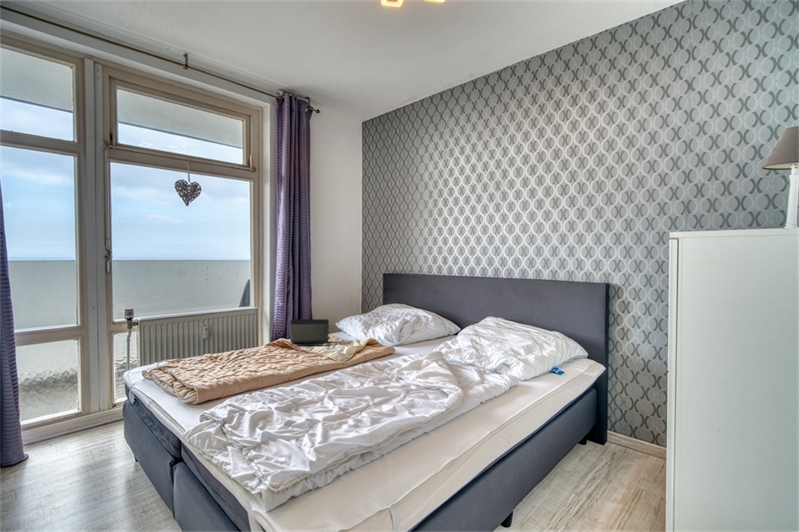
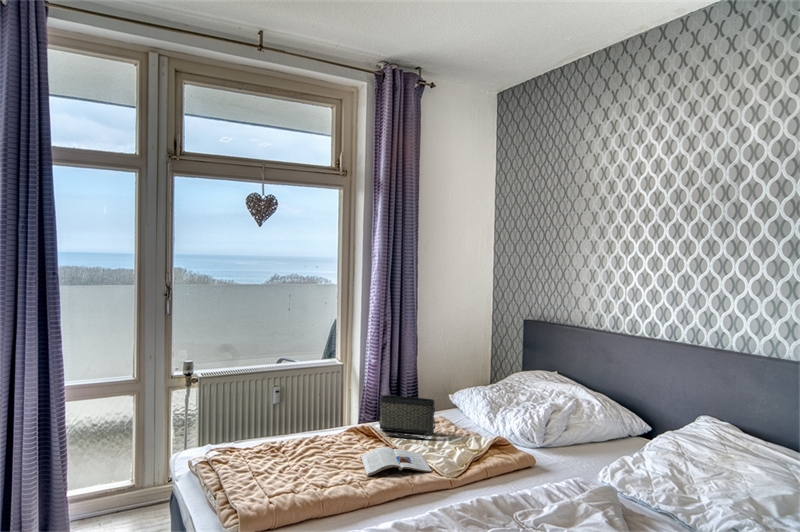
magazine: none [279,349,330,366] -> present [361,447,432,476]

